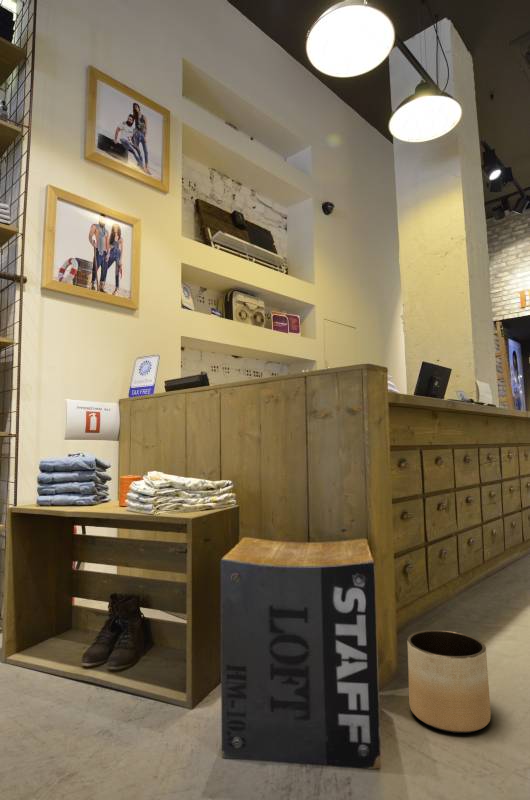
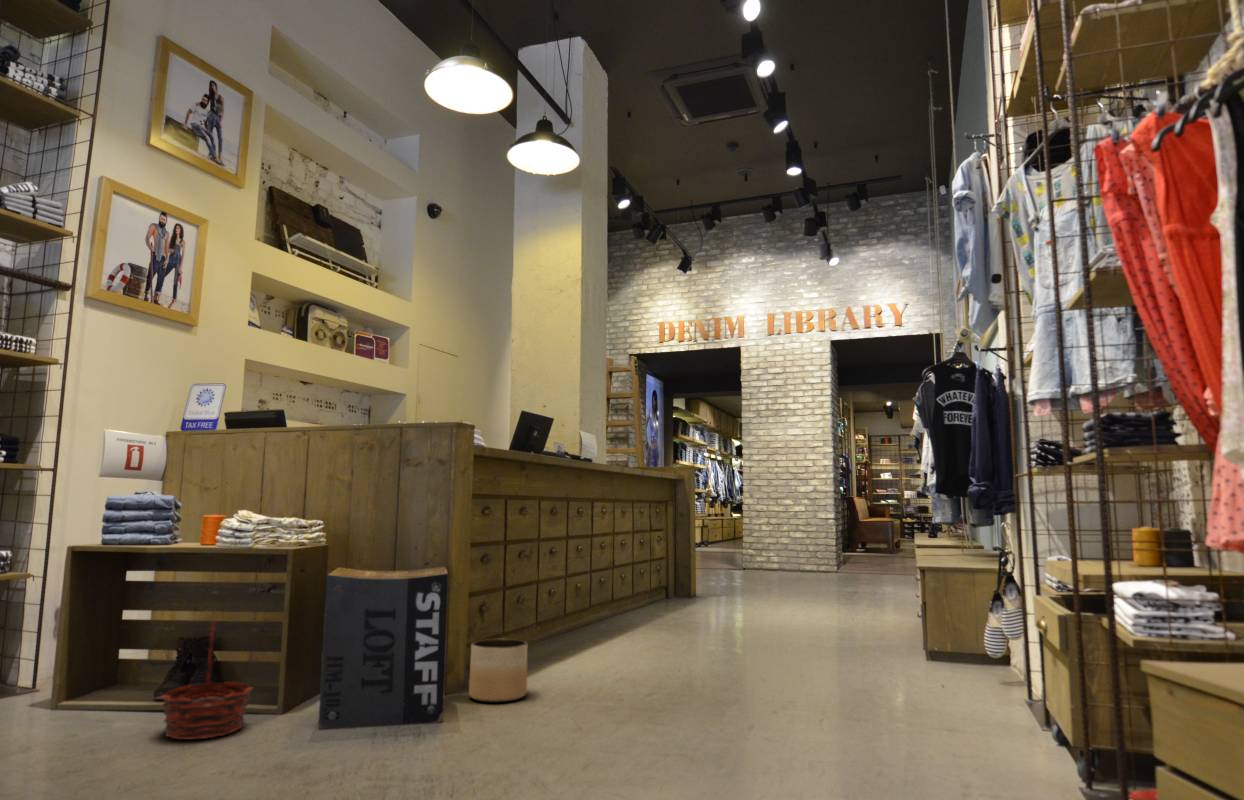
basket: none [48,605,148,762] -> present [162,620,252,740]

